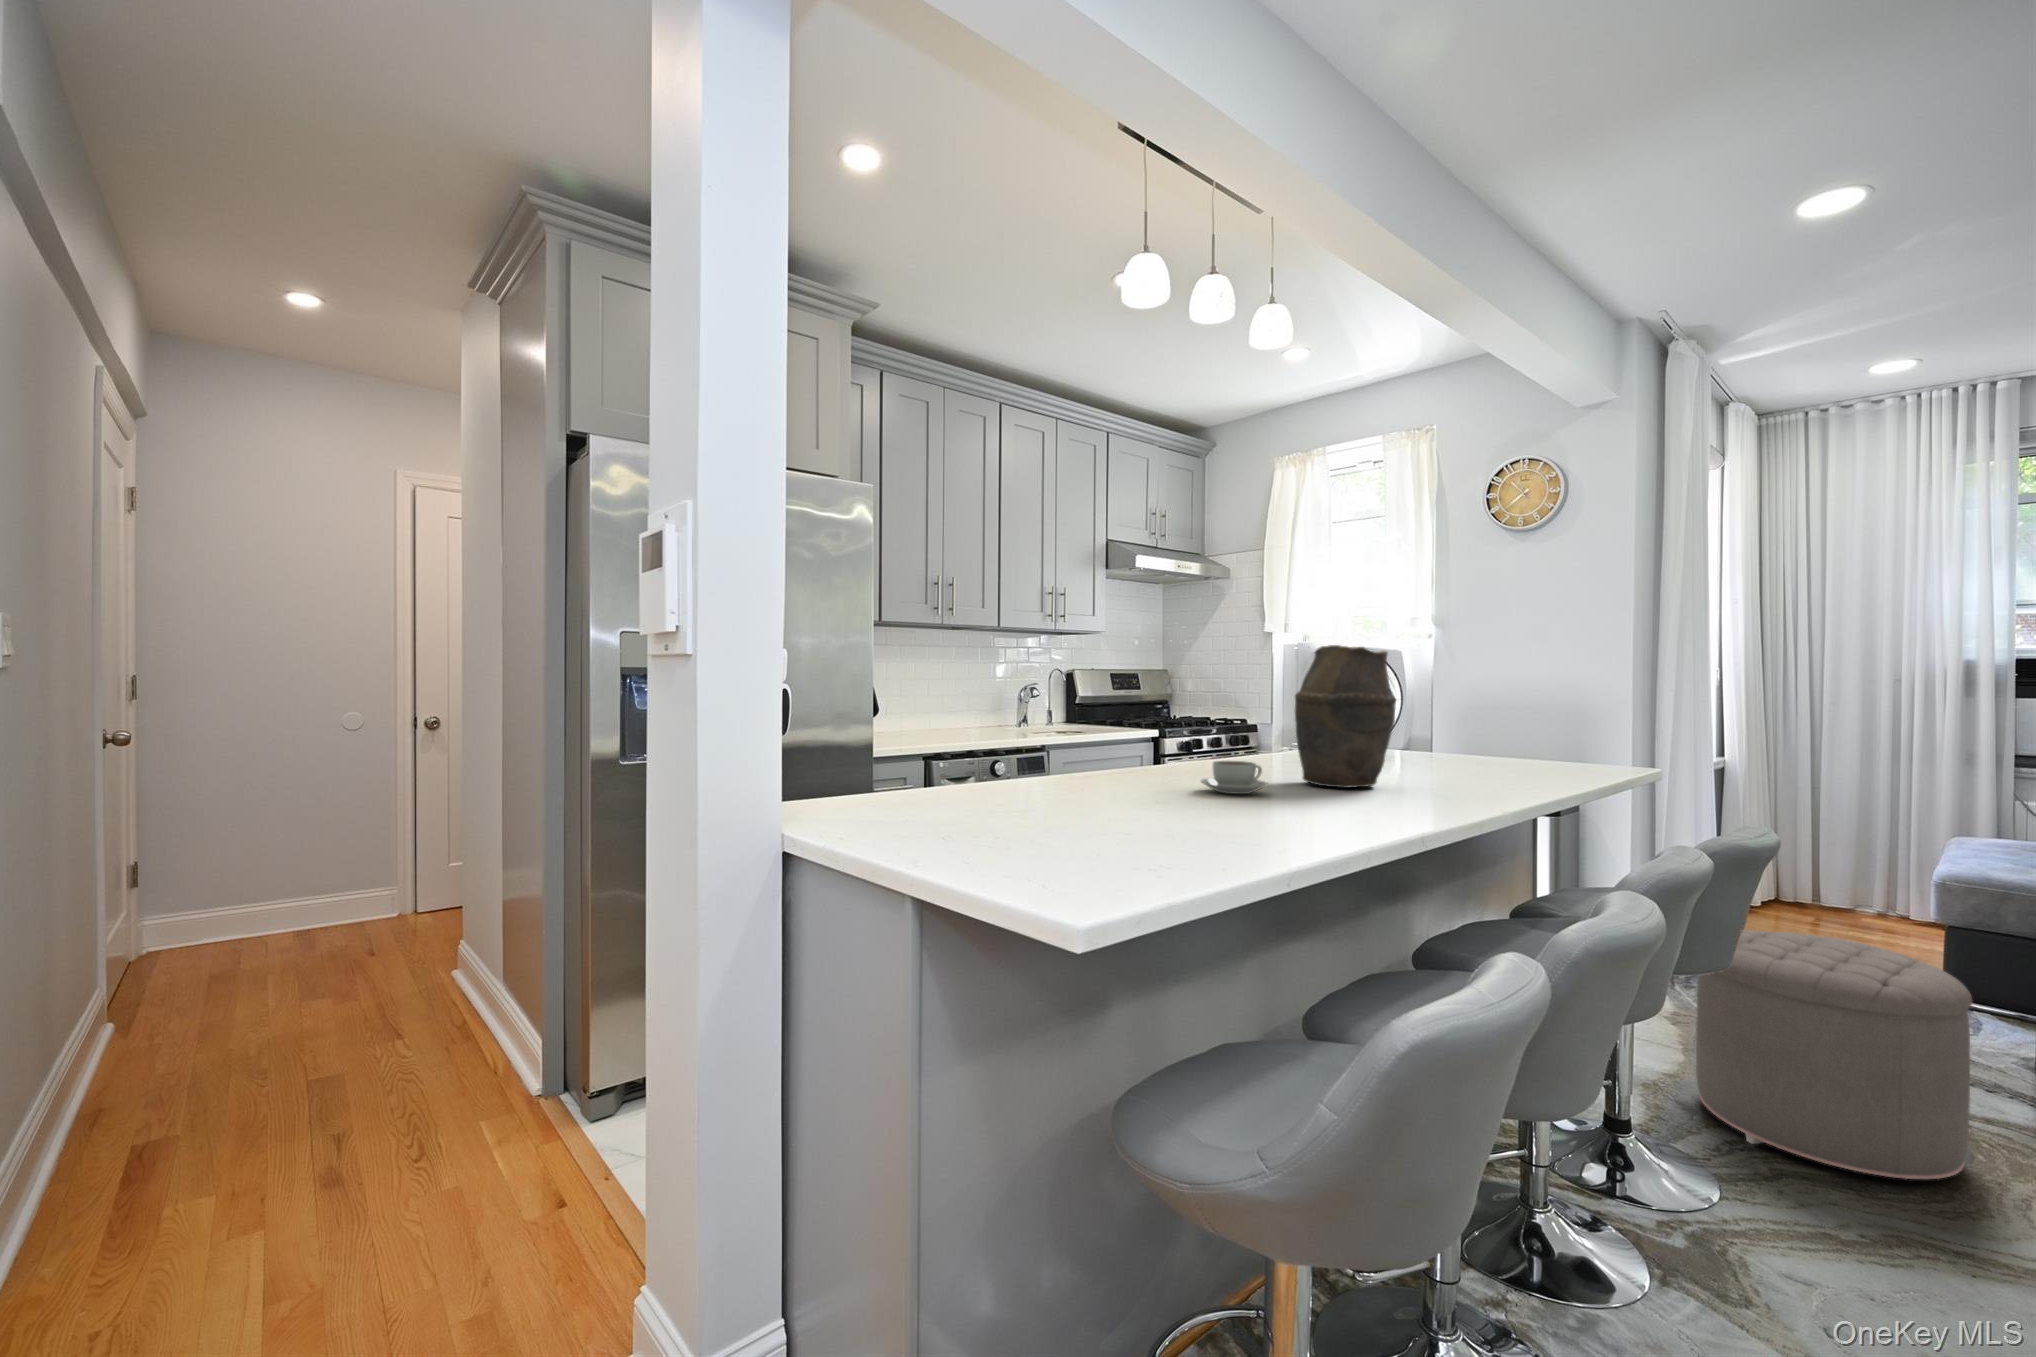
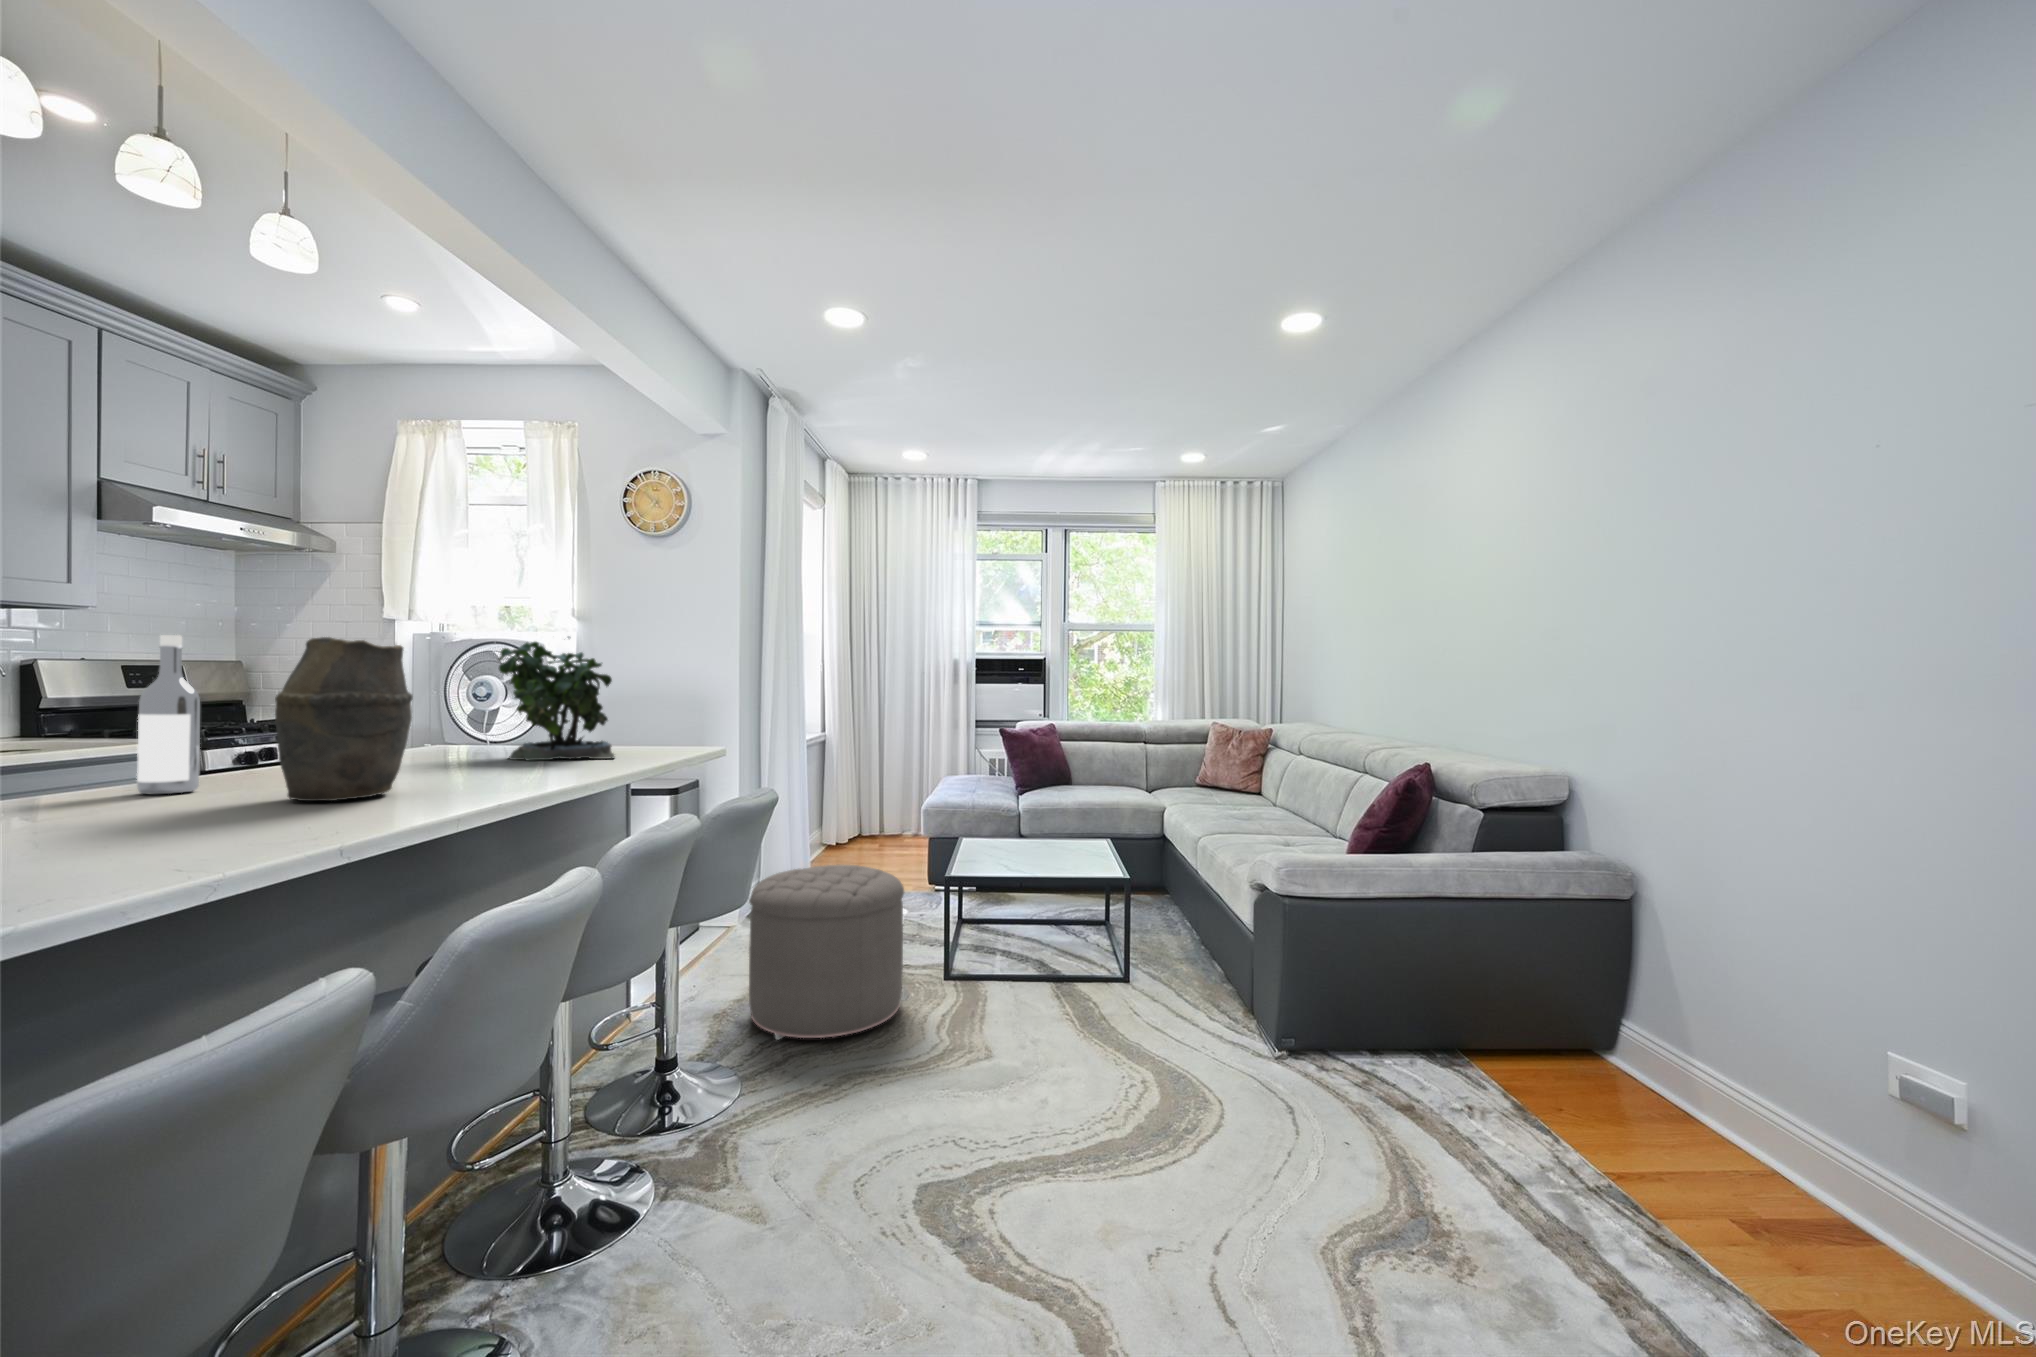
potted plant: none [1410,640,1536,770] -> present [498,637,614,761]
wine bottle: none [1196,647,1231,770] -> present [137,635,200,794]
coffee cup: present [1201,761,1267,794] -> none [72,783,198,829]

